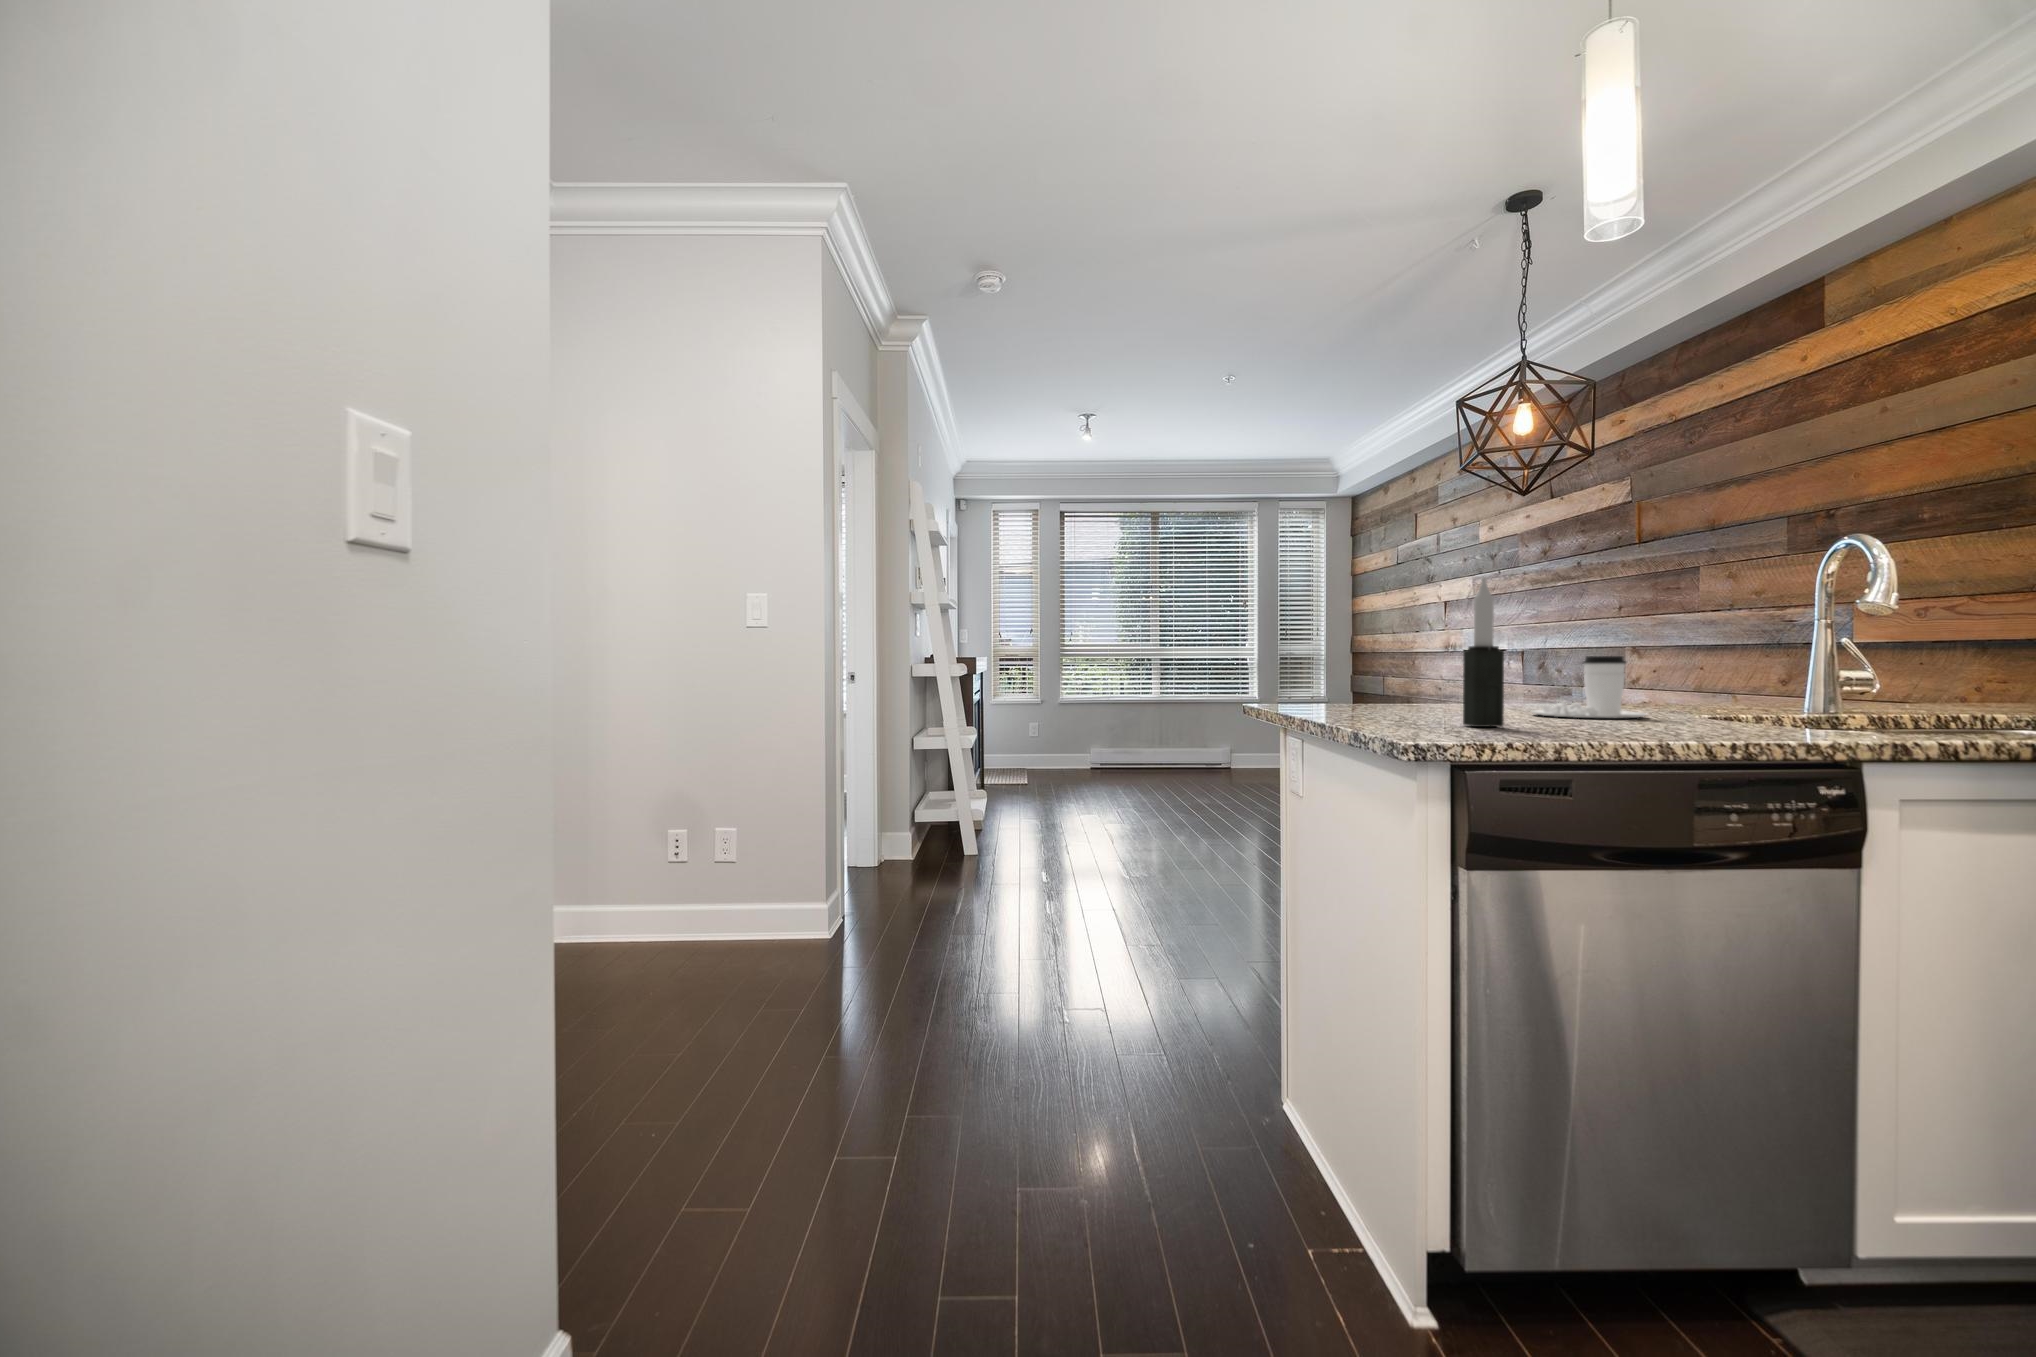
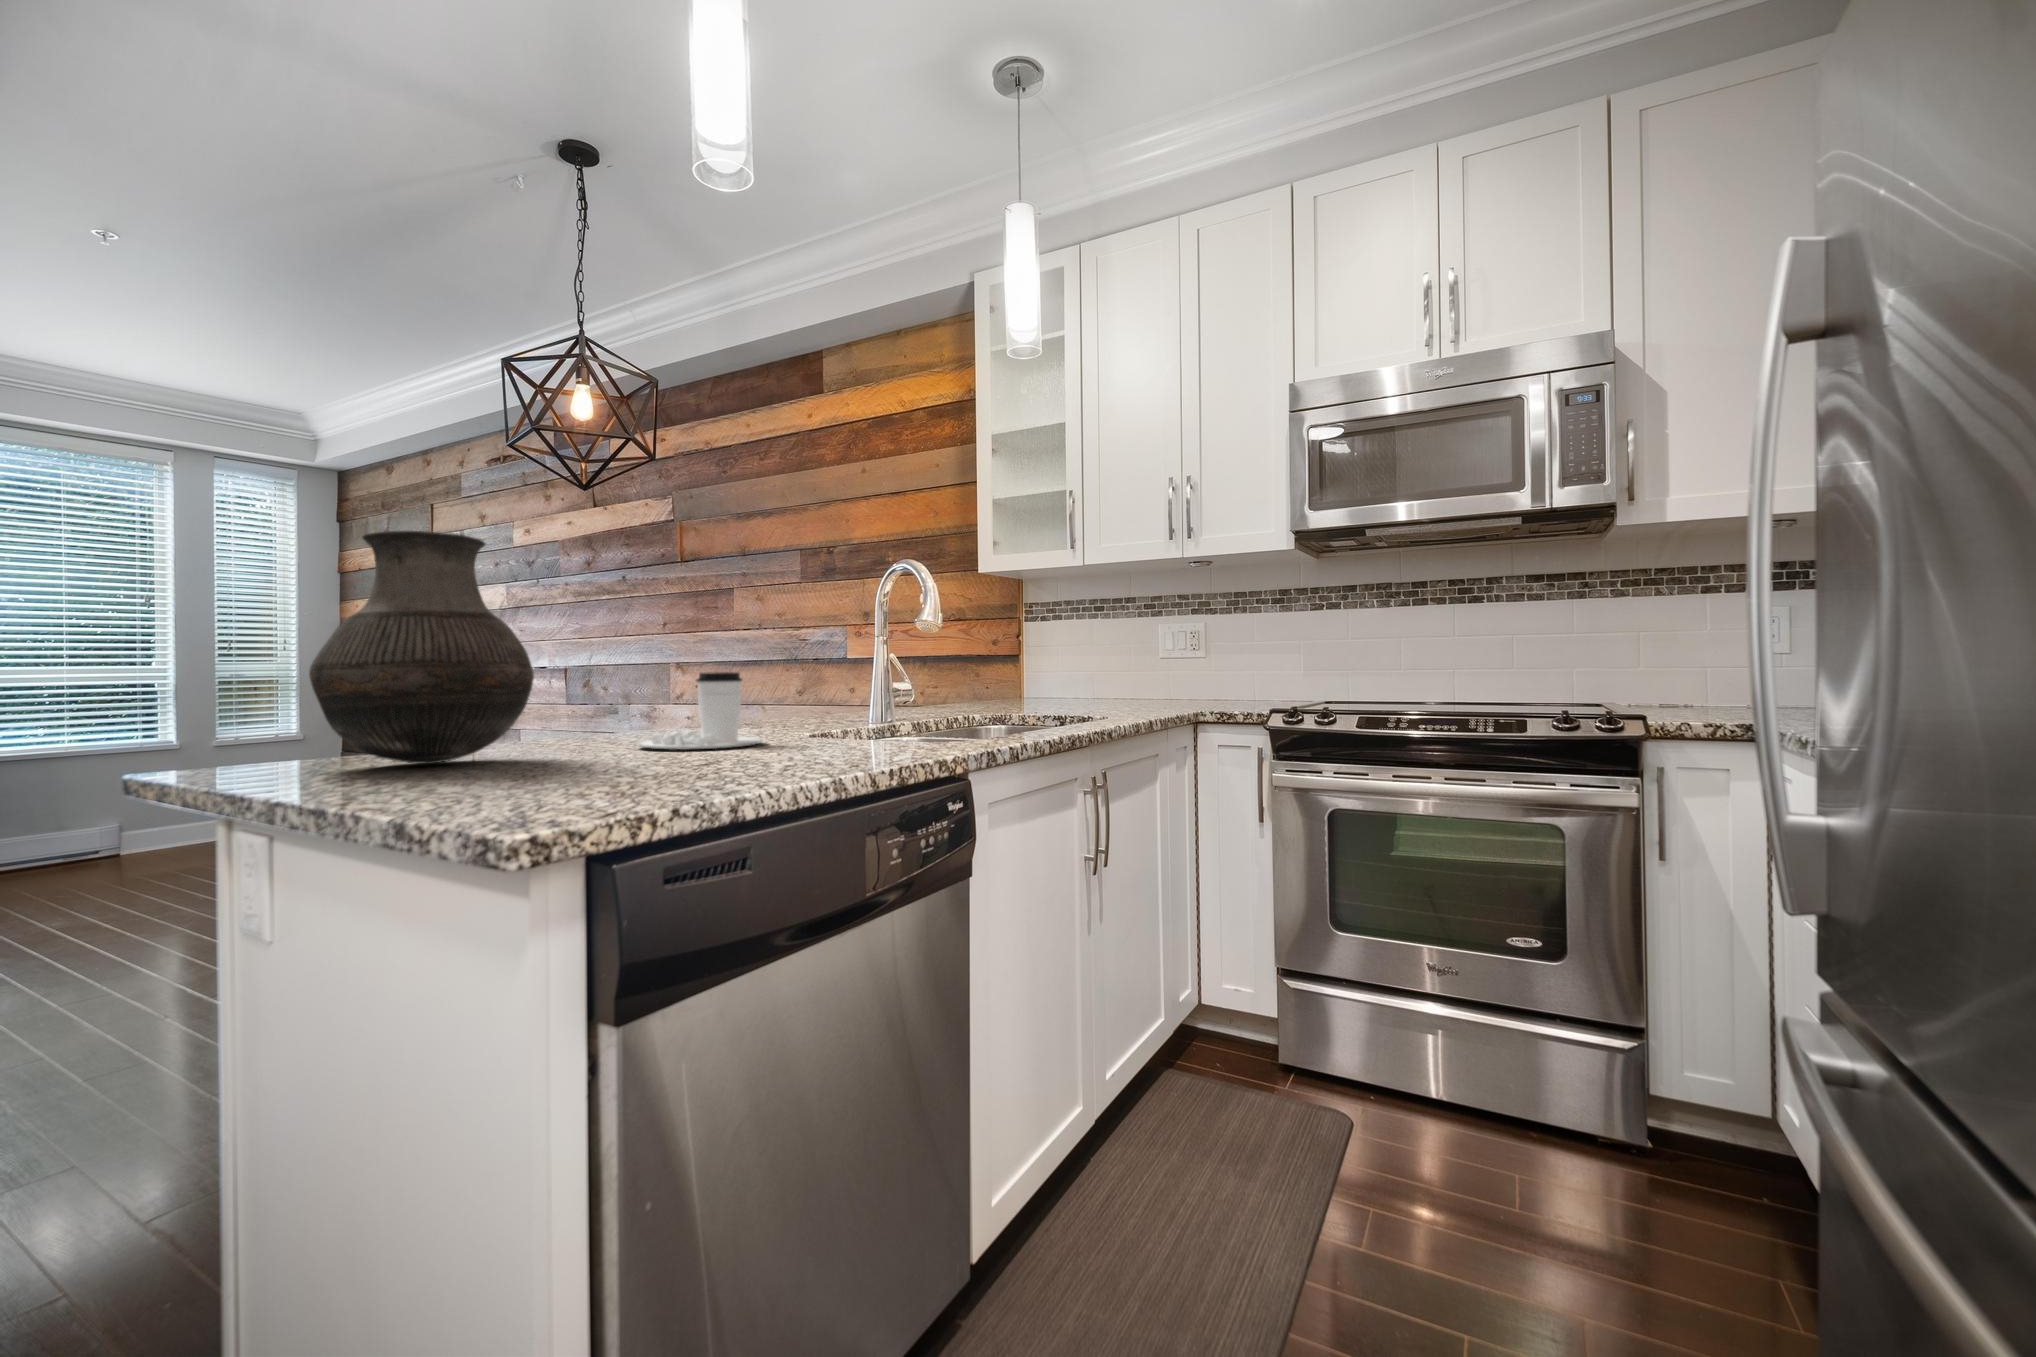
vase: none [1321,566,1449,713] -> present [309,531,534,764]
candle: present [1463,578,1504,727] -> none [574,557,635,780]

